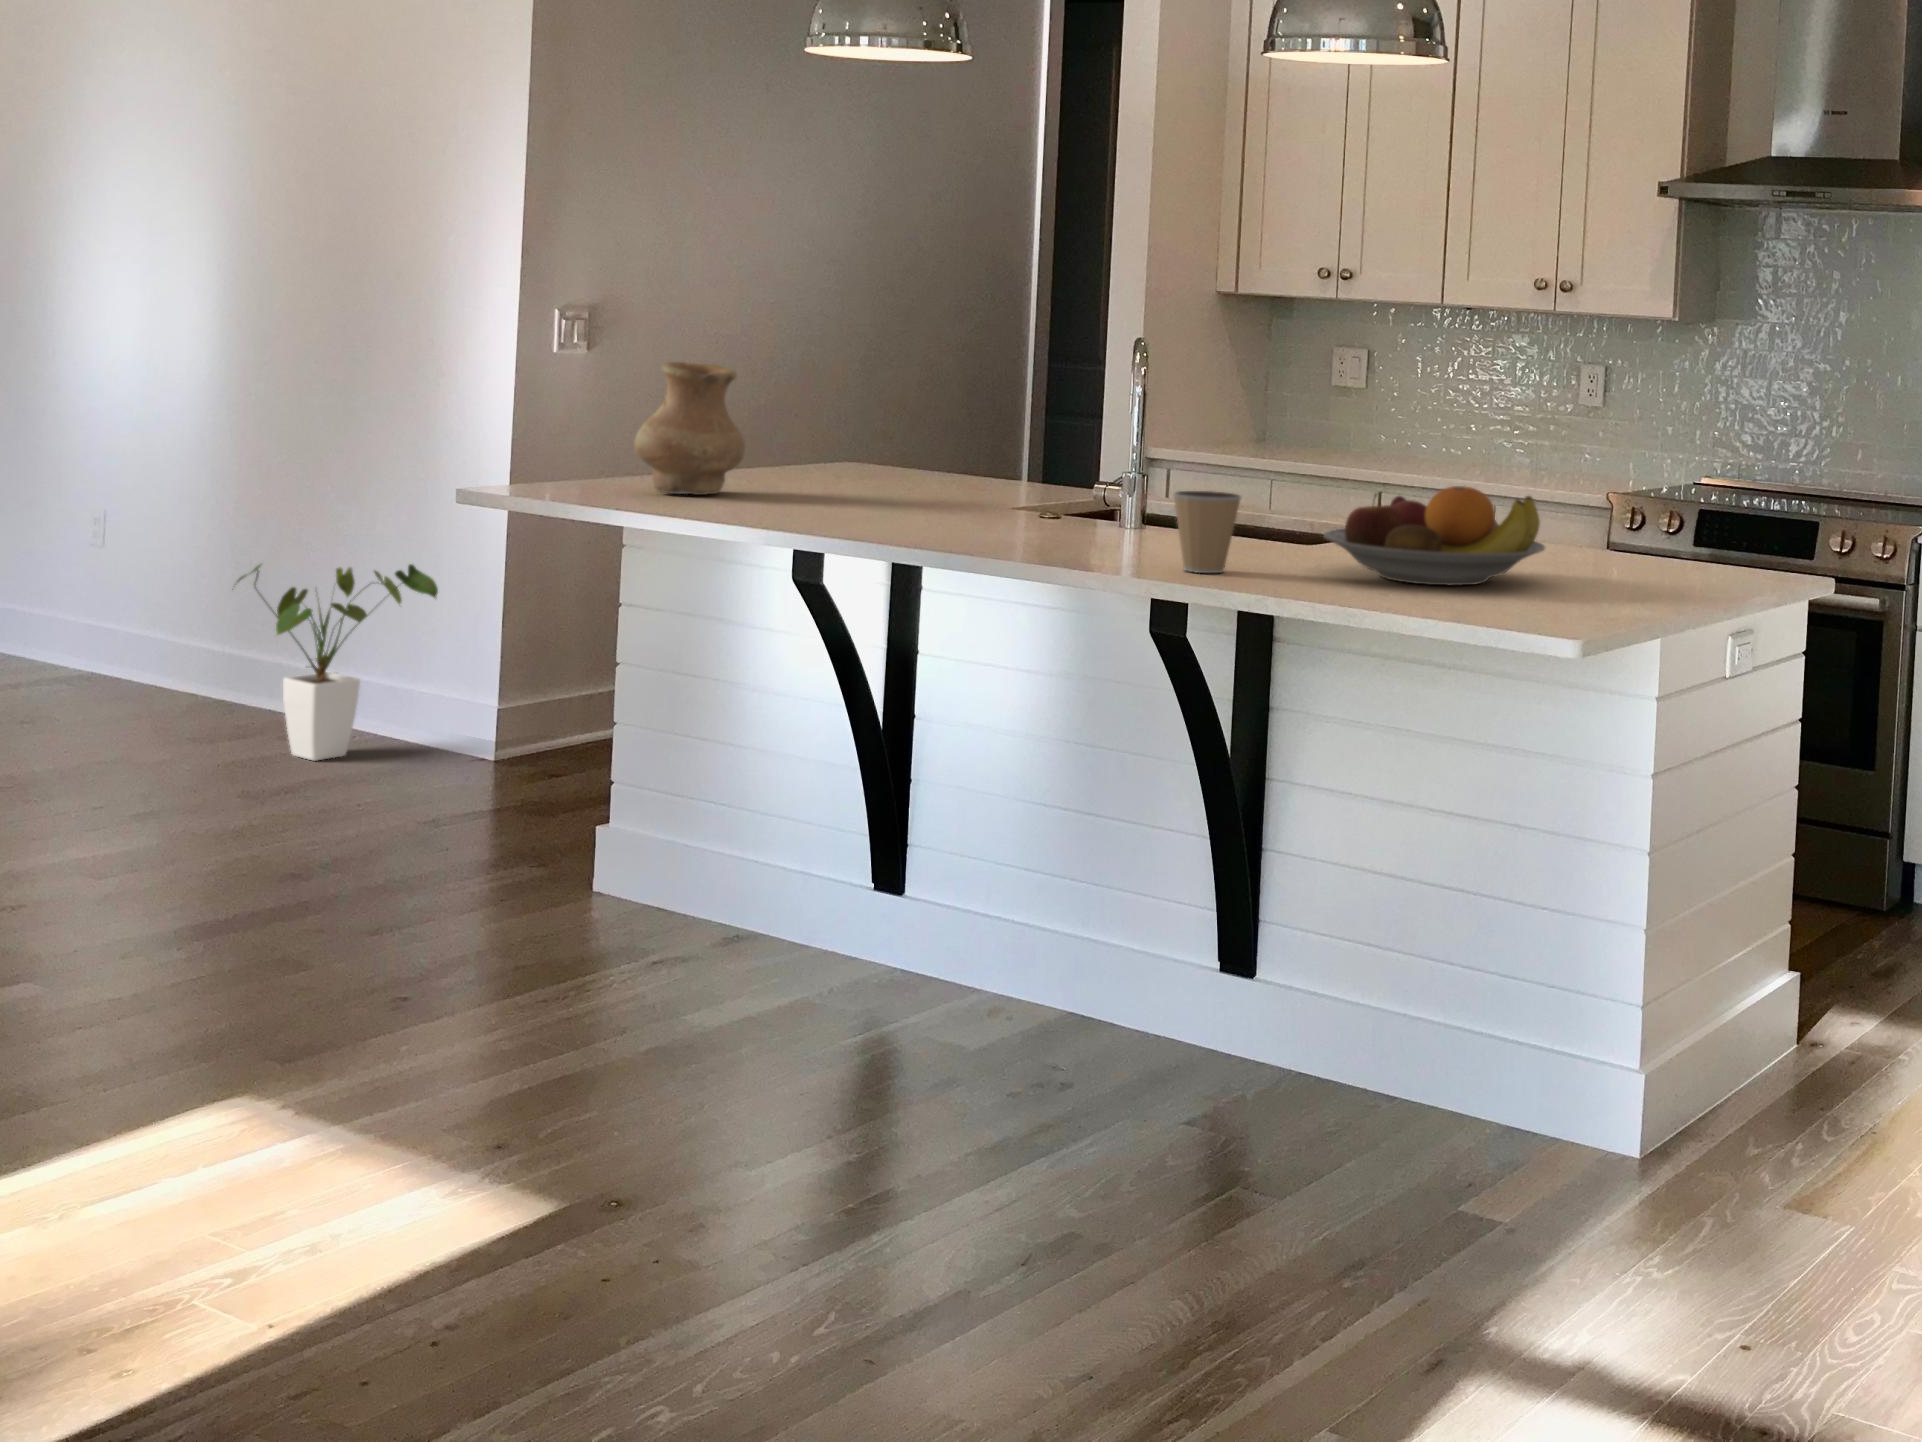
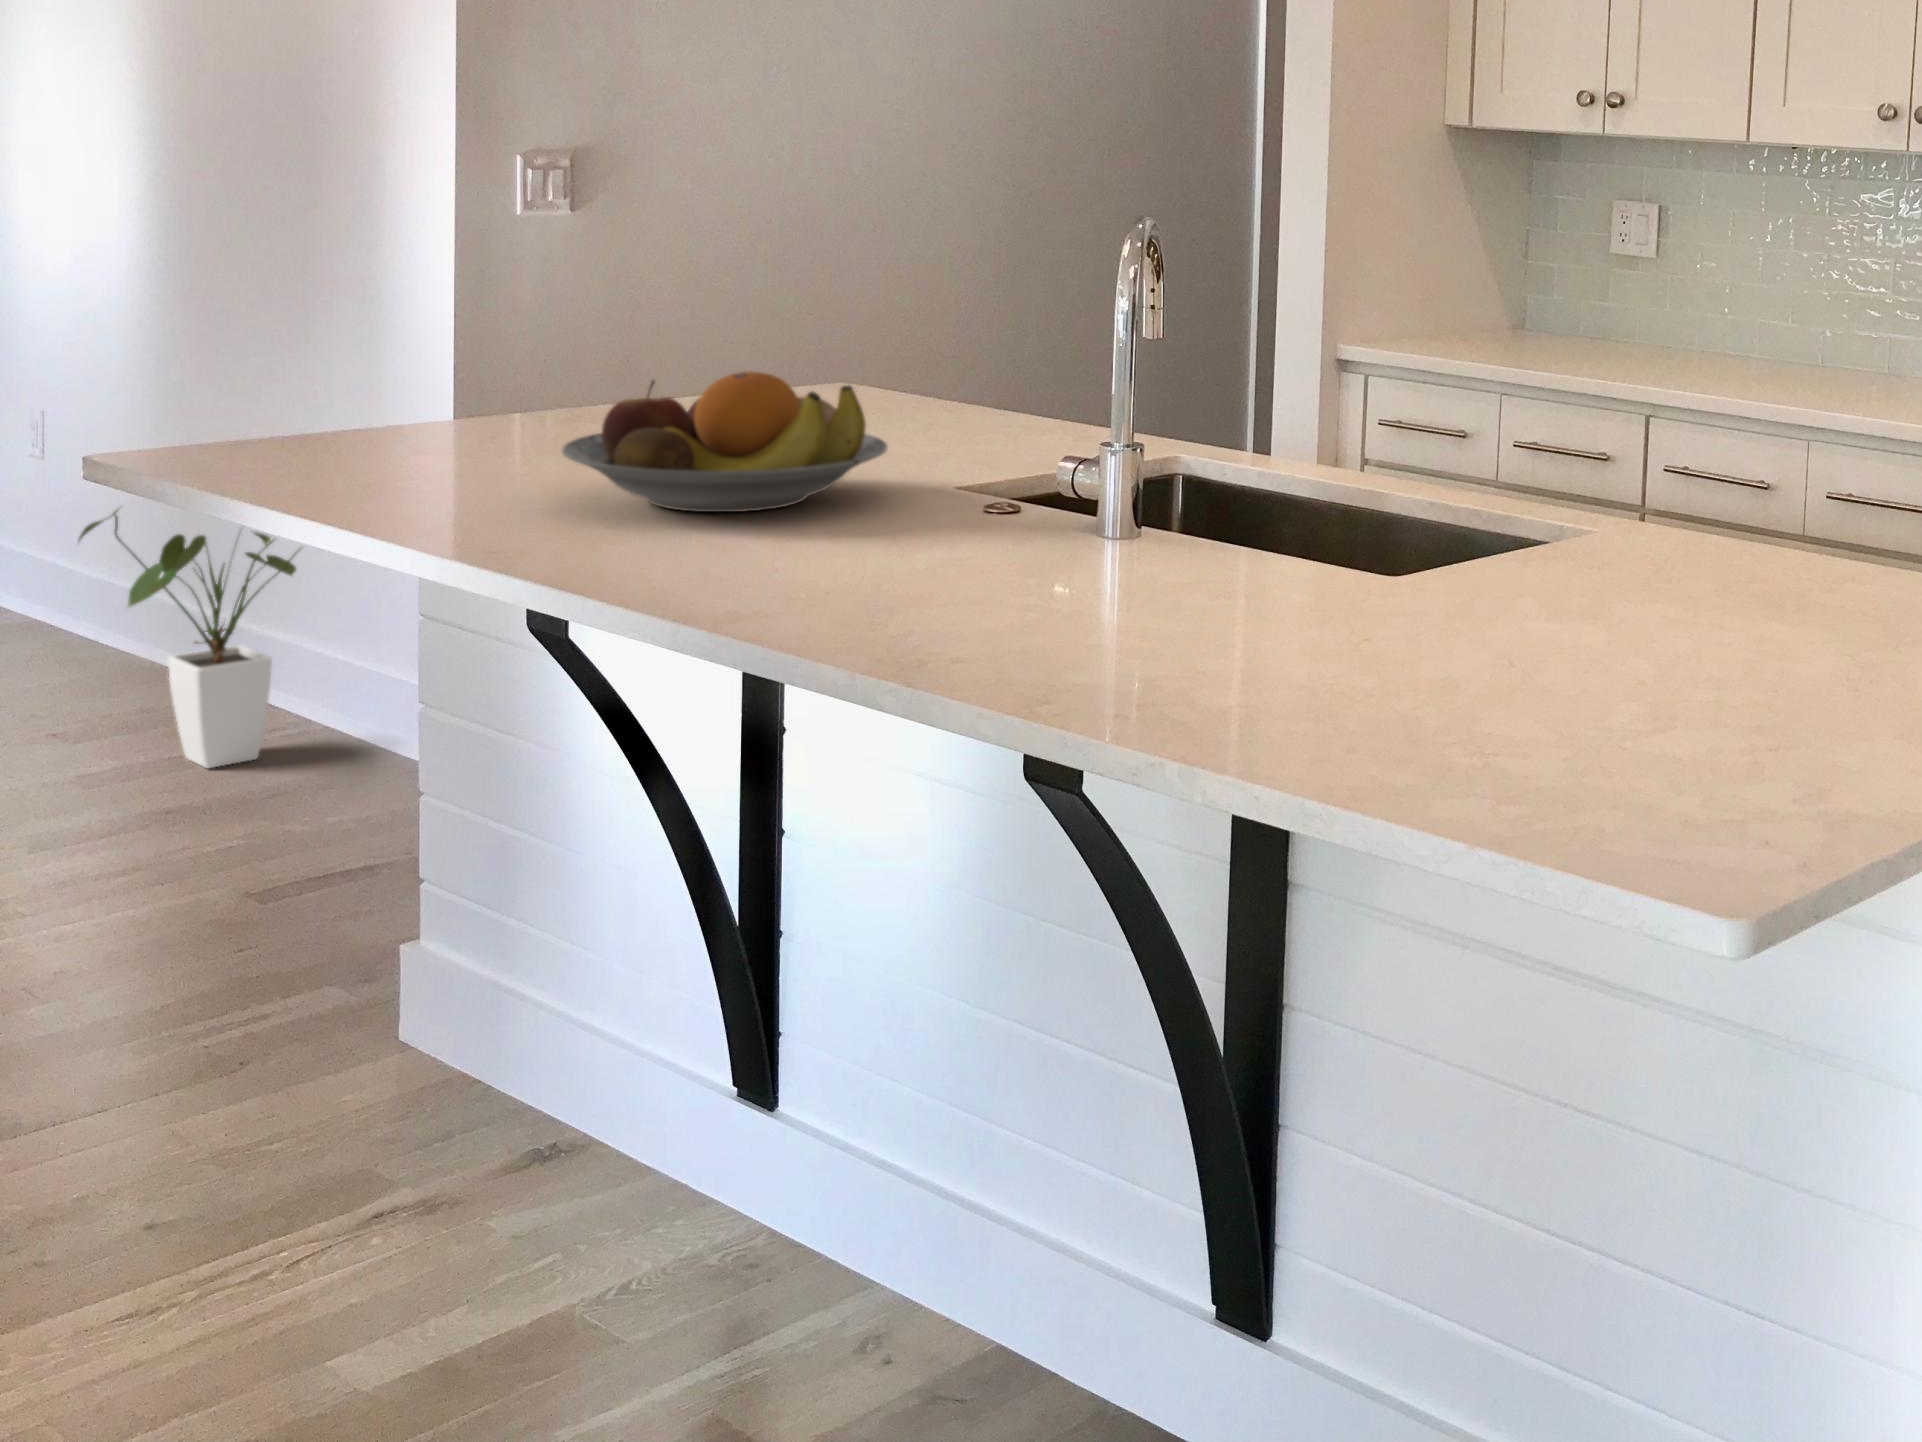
vase: present [634,362,745,495] -> none [364,252,552,466]
fruit bowl: present [1324,486,1545,585] -> present [562,371,888,512]
coffee cup: present [1174,491,1241,573] -> none [1030,526,1166,692]

